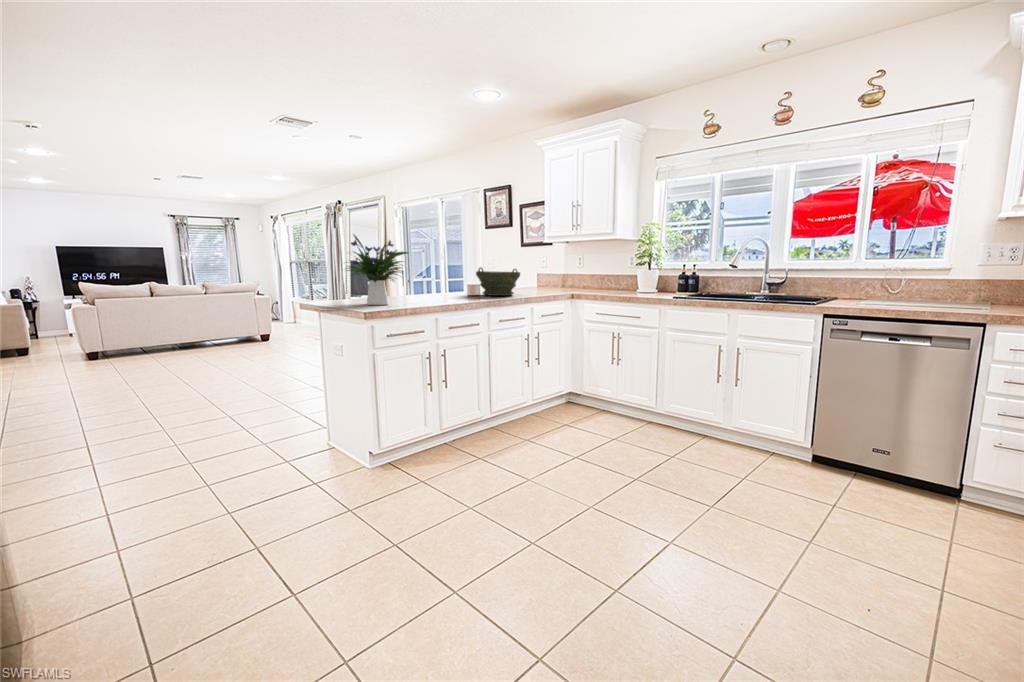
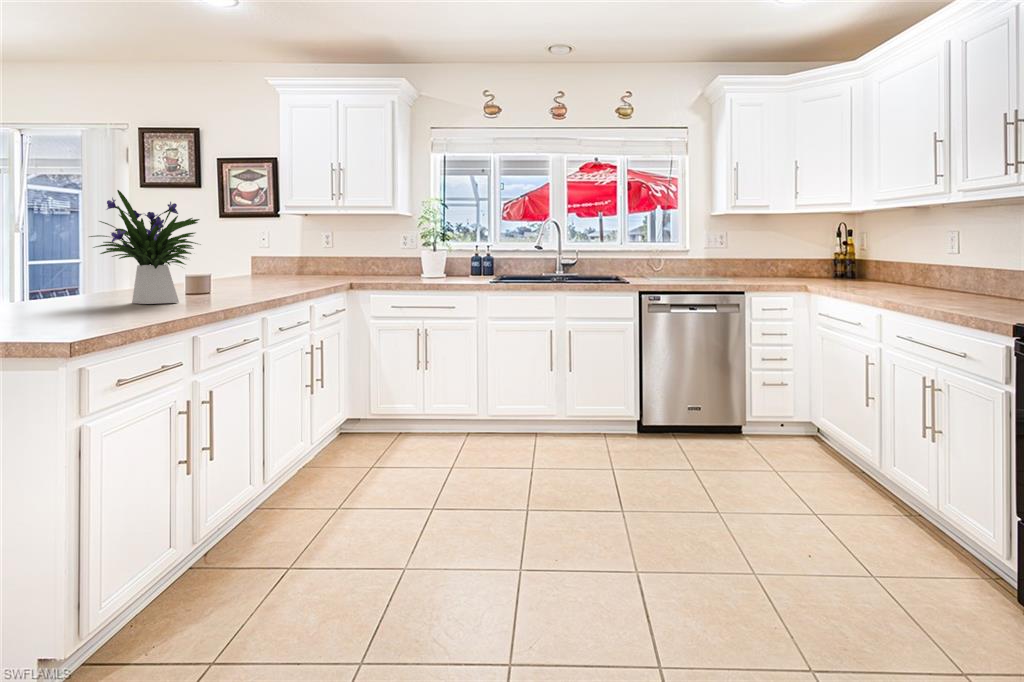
bowl: present [476,268,520,296] -> none [242,247,307,287]

